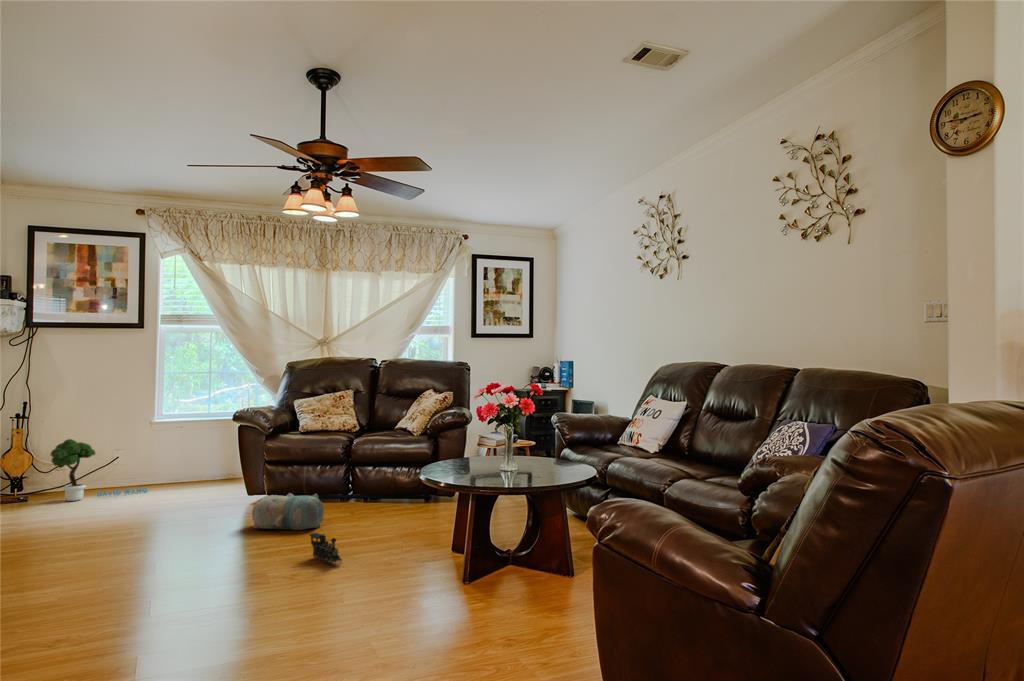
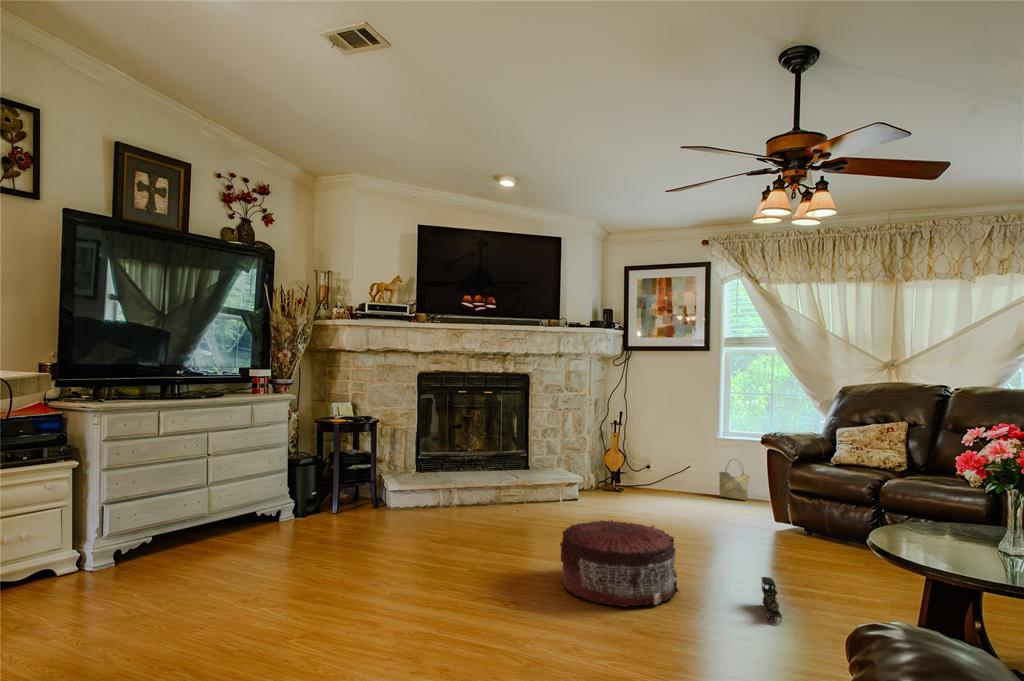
potted tree: present [50,439,147,501] -> none [633,440,705,497]
woven basket: none [162,445,196,488] -> present [719,460,750,500]
plush toy: present [252,493,324,530] -> none [743,525,821,574]
pouf: none [98,515,242,611] -> present [560,520,679,607]

